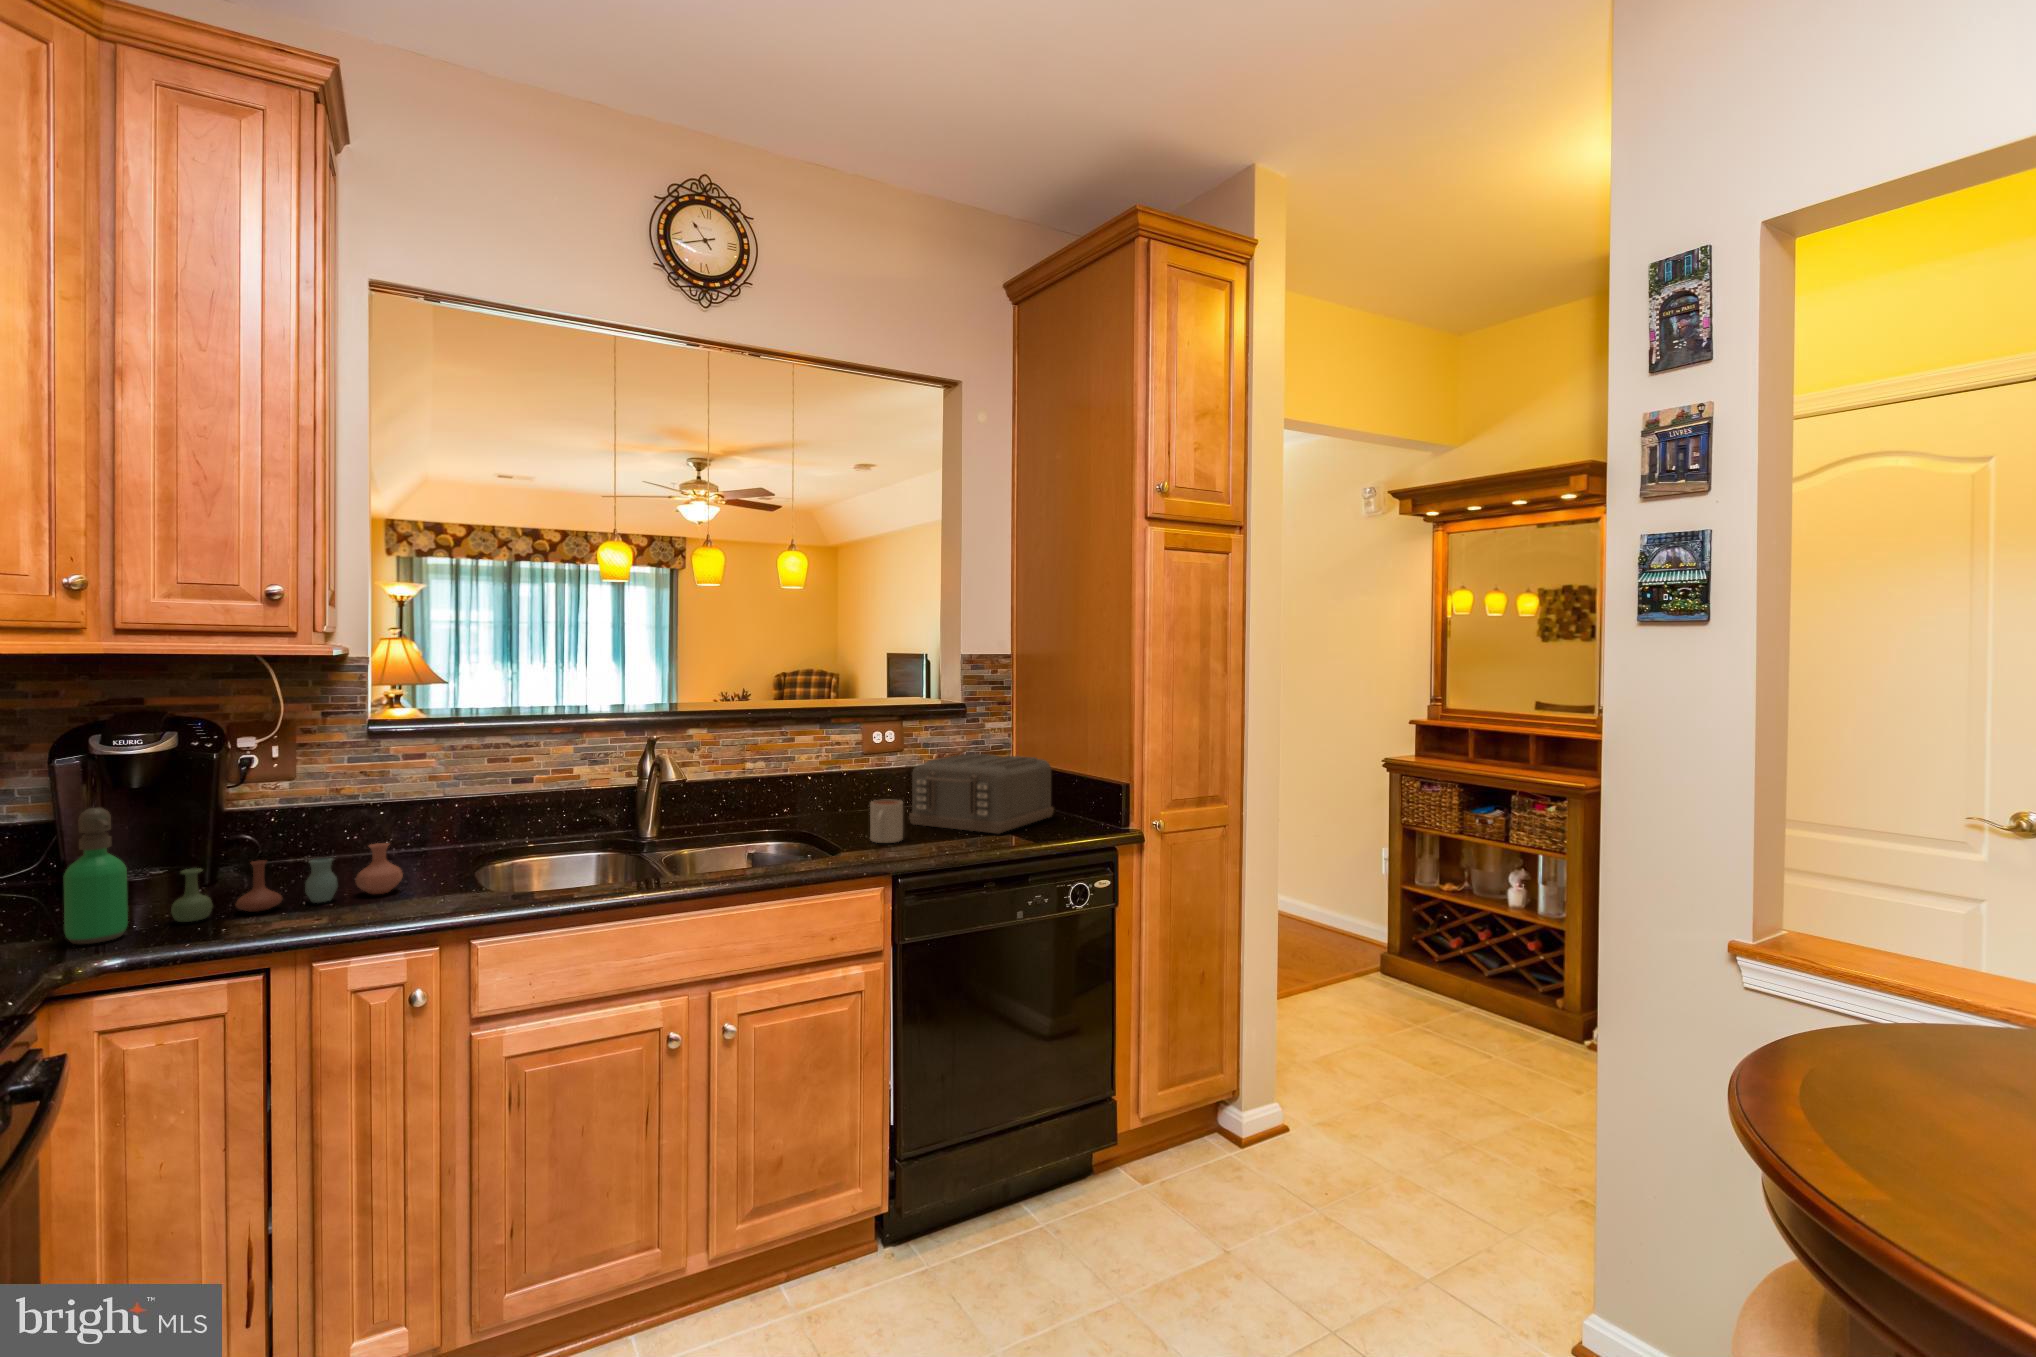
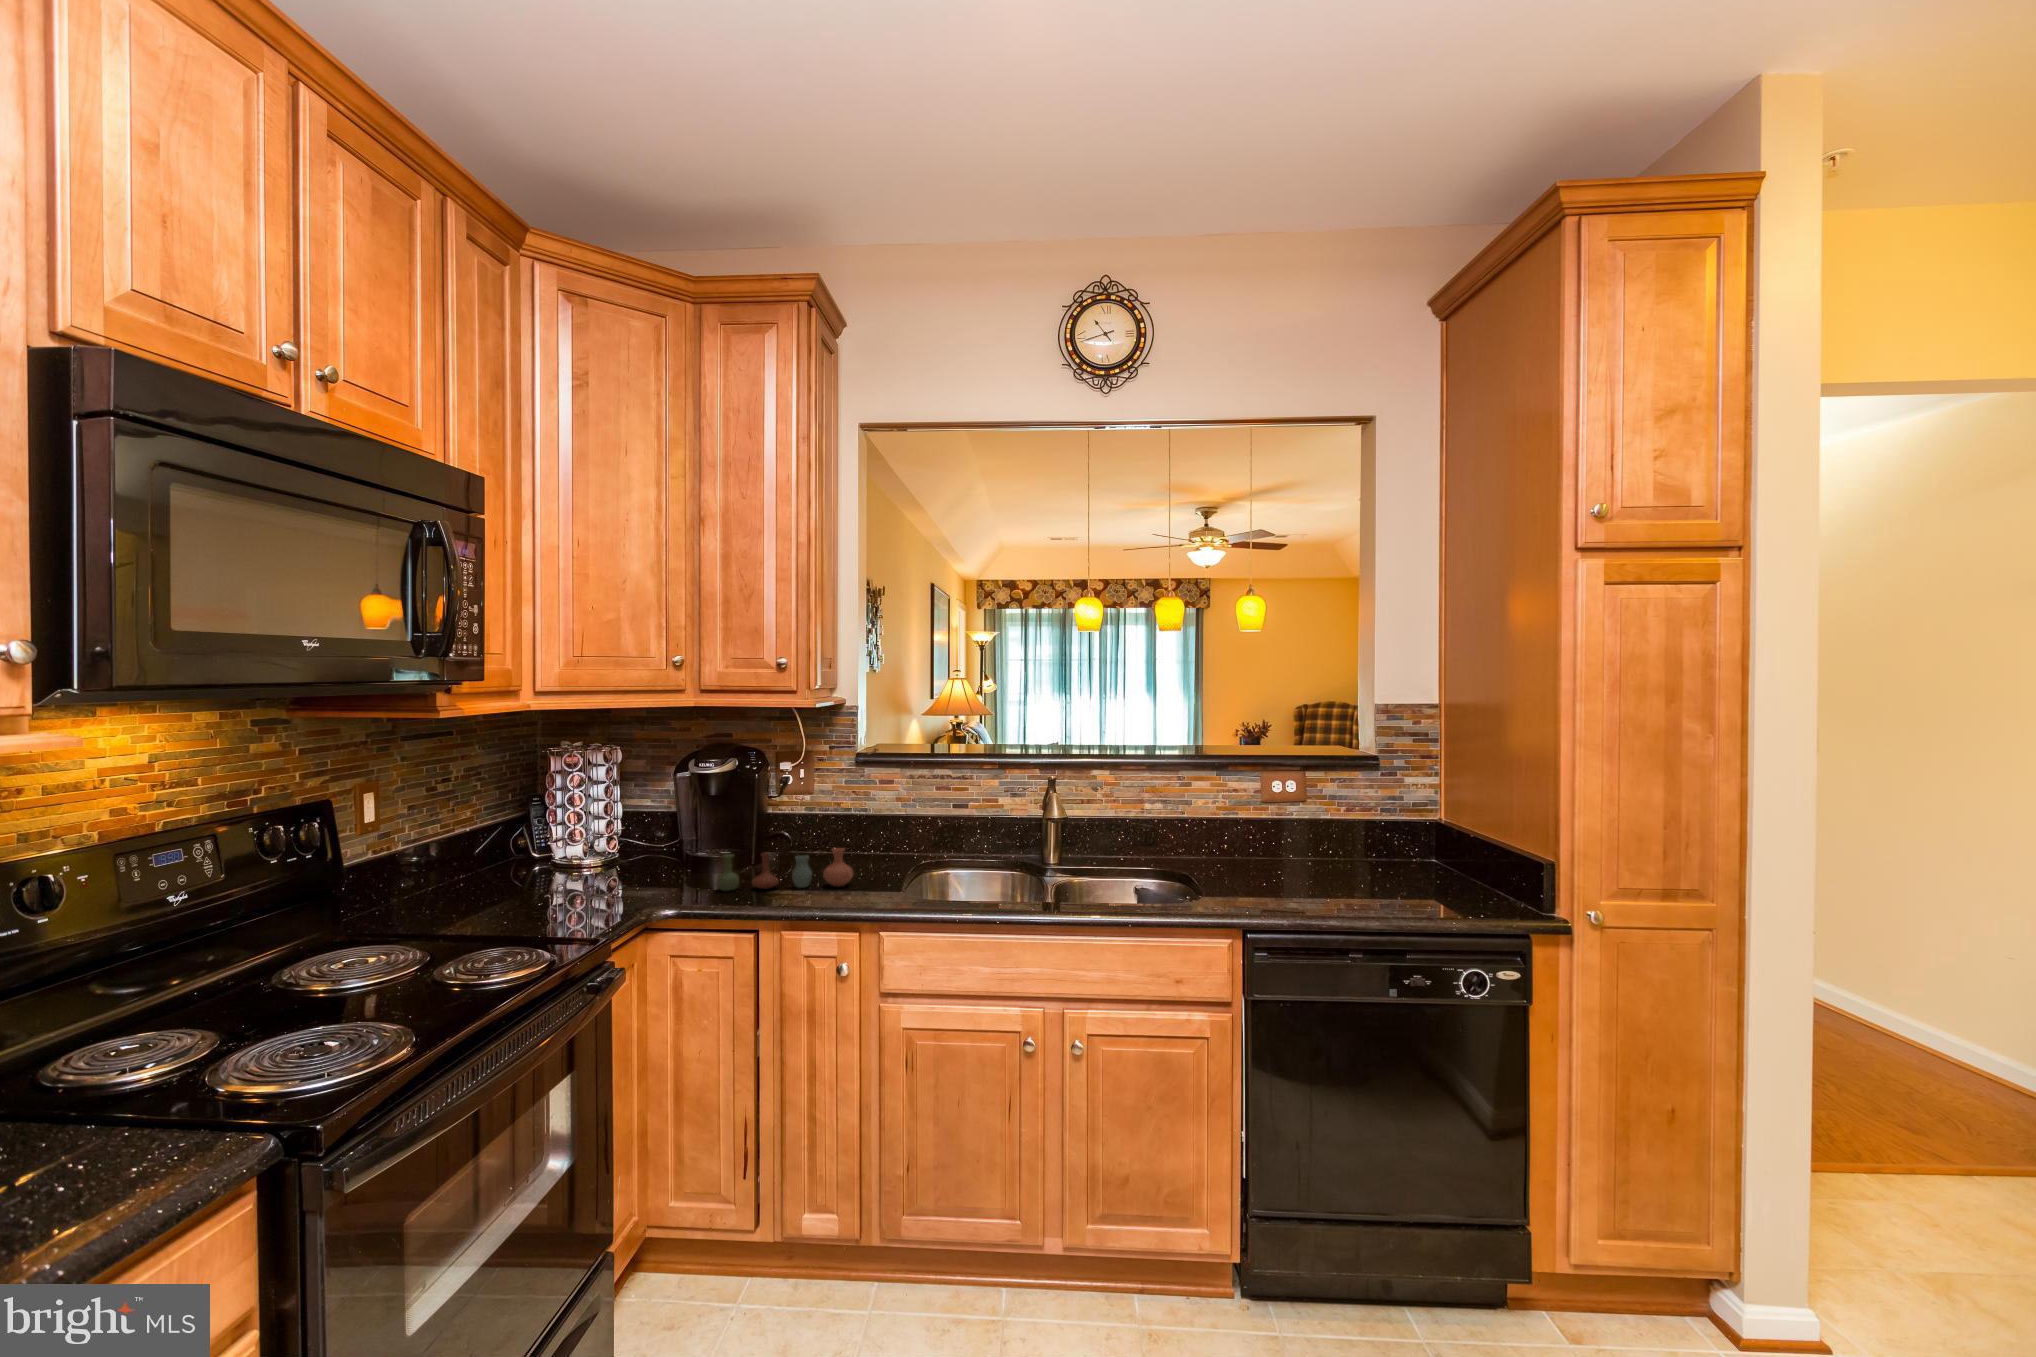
toaster: present [909,753,1054,833] -> none [1294,807,1466,898]
mug: present [870,800,903,843] -> none [1237,849,1271,894]
soap dispenser: present [64,808,128,944] -> none [660,808,692,897]

